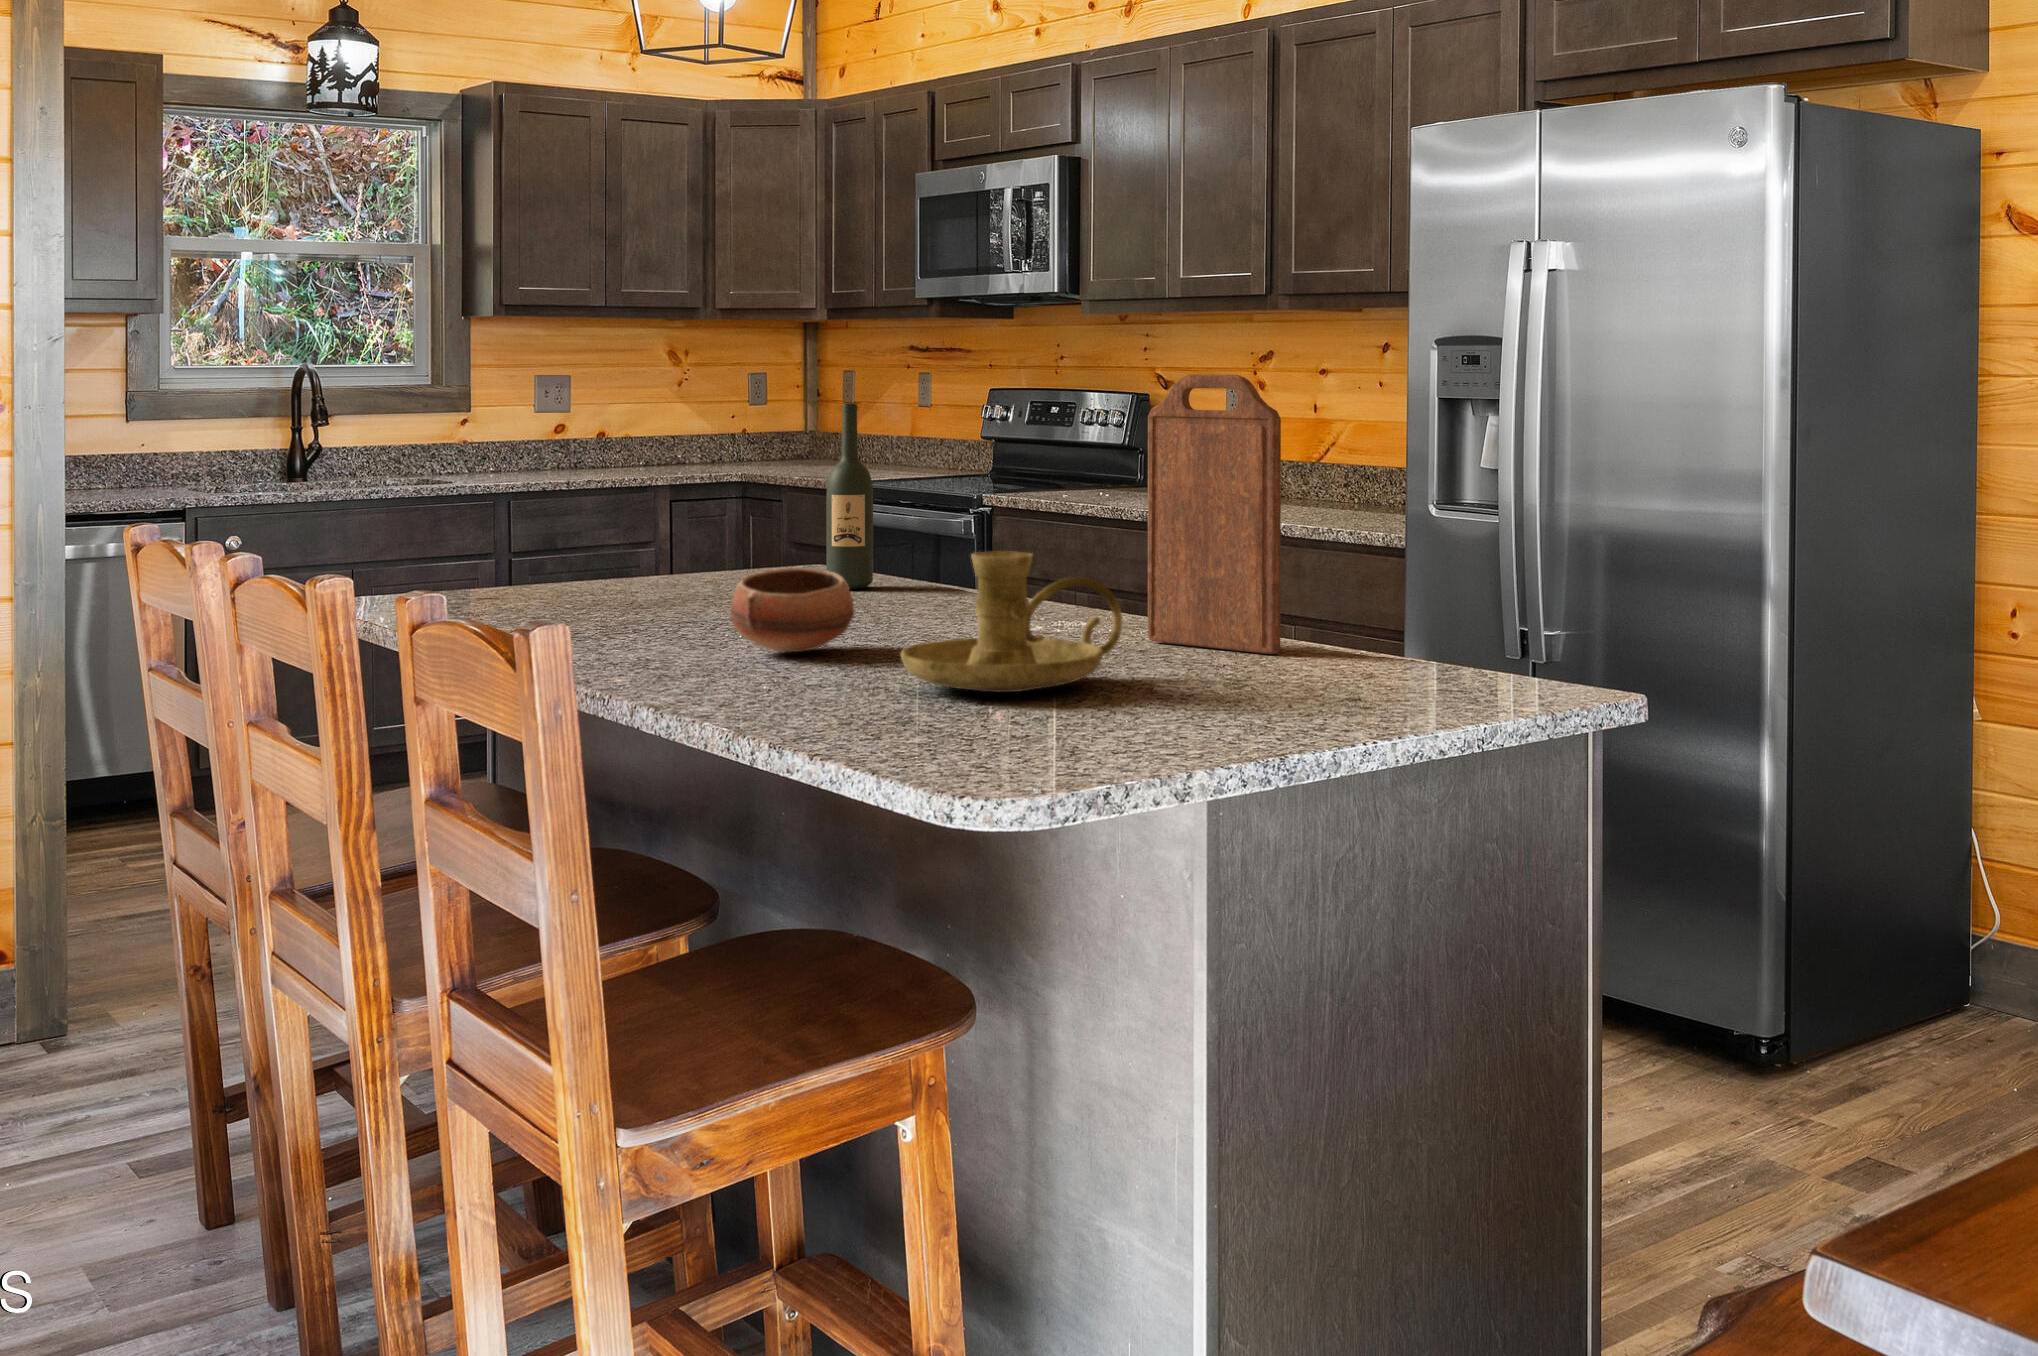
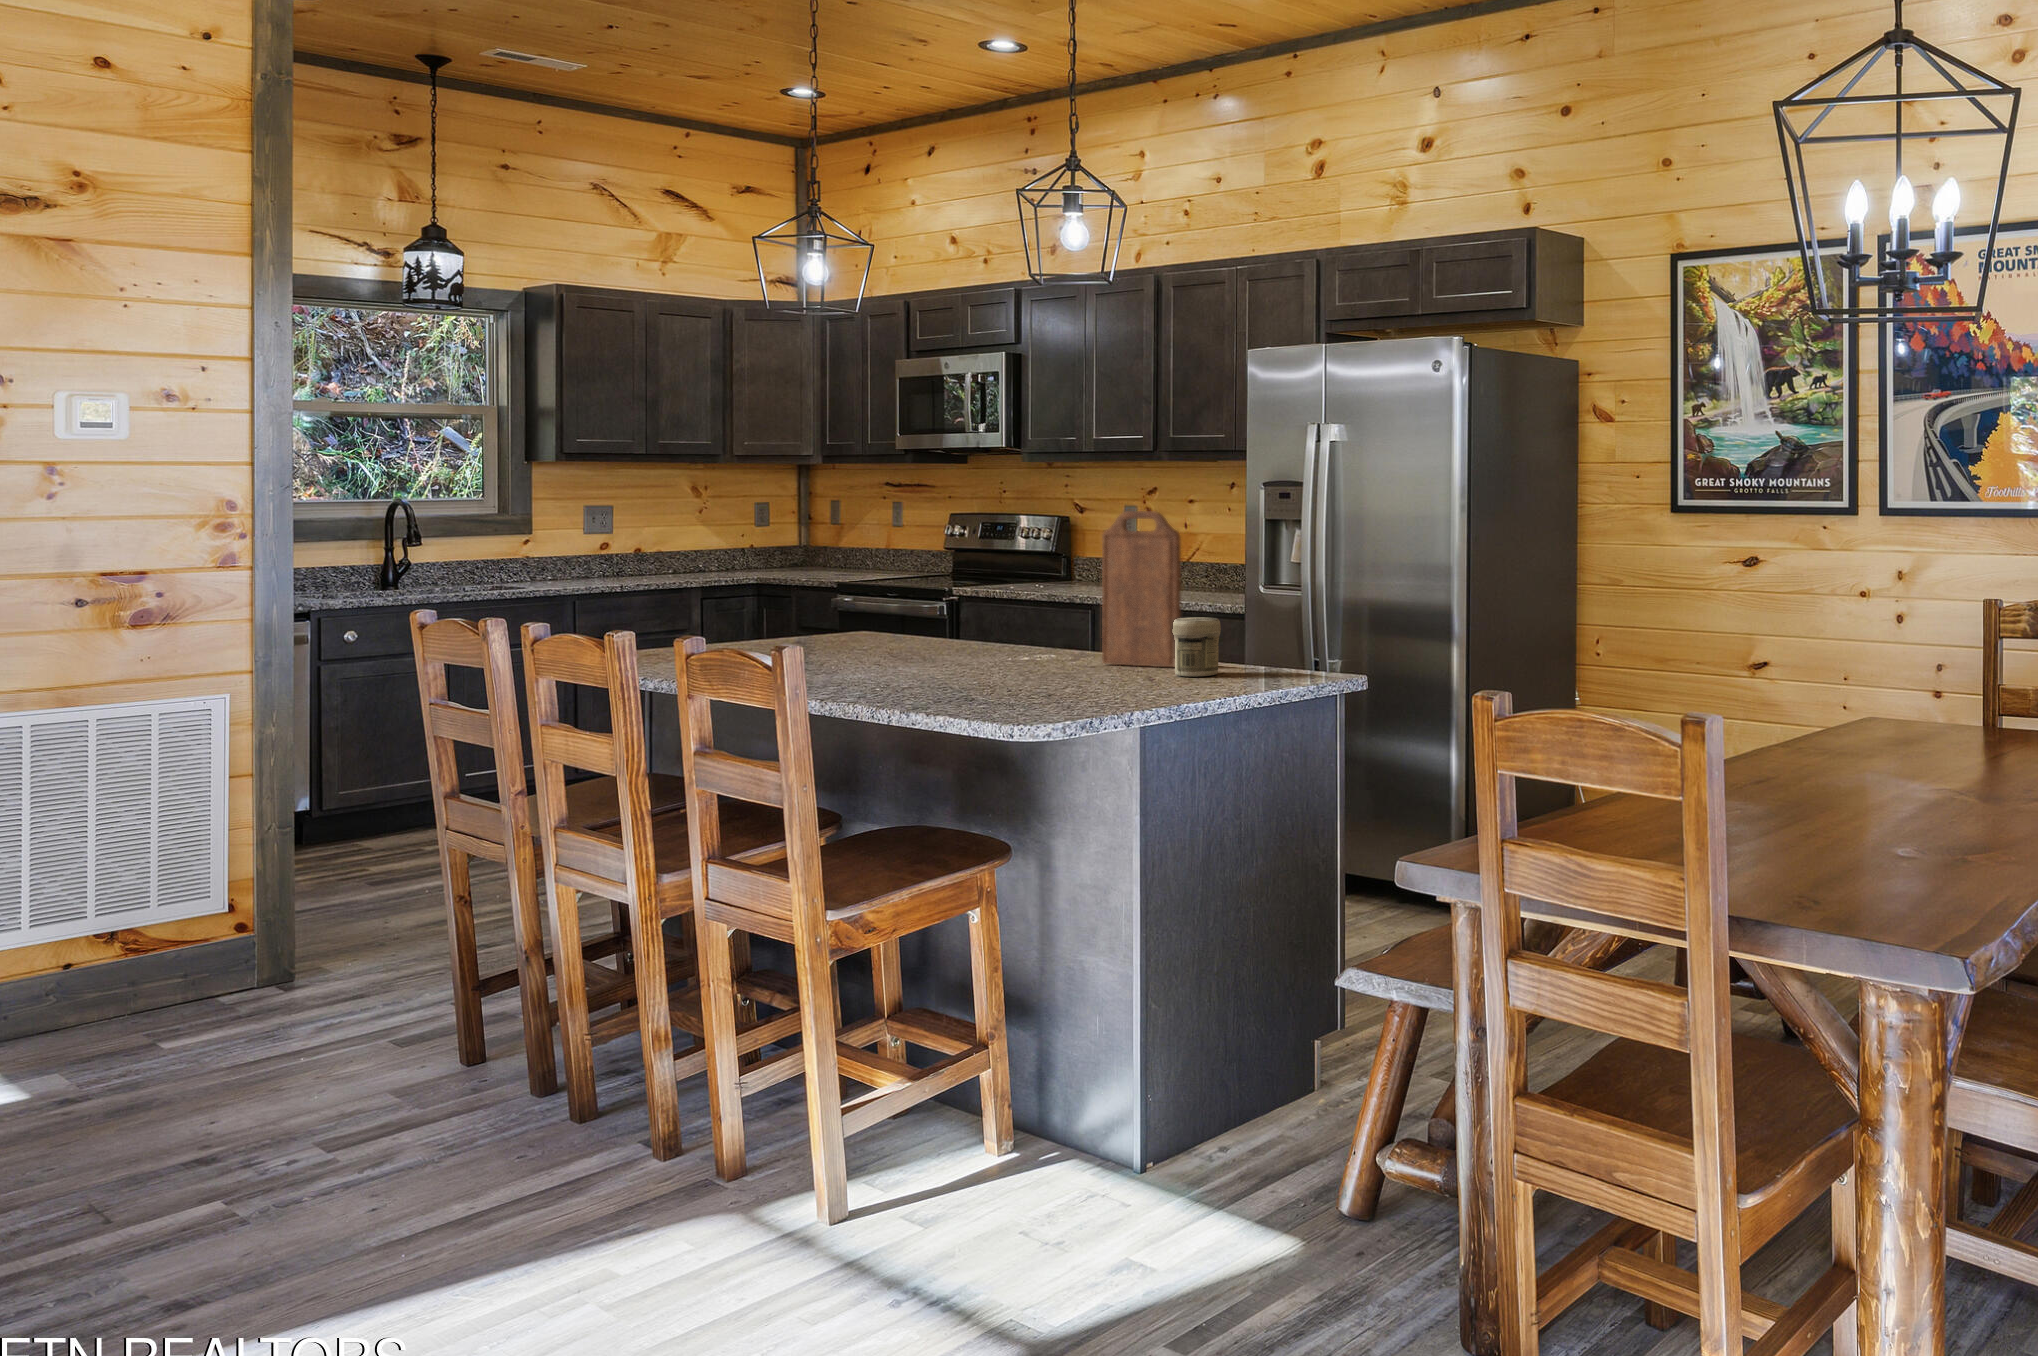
wine bottle: present [826,404,873,589] -> none [882,528,913,644]
candle holder: present [901,551,1122,692] -> none [969,612,1094,689]
jar: none [1263,567,1350,676] -> present [1172,617,1221,677]
bowl: present [730,568,854,652] -> none [850,628,927,677]

